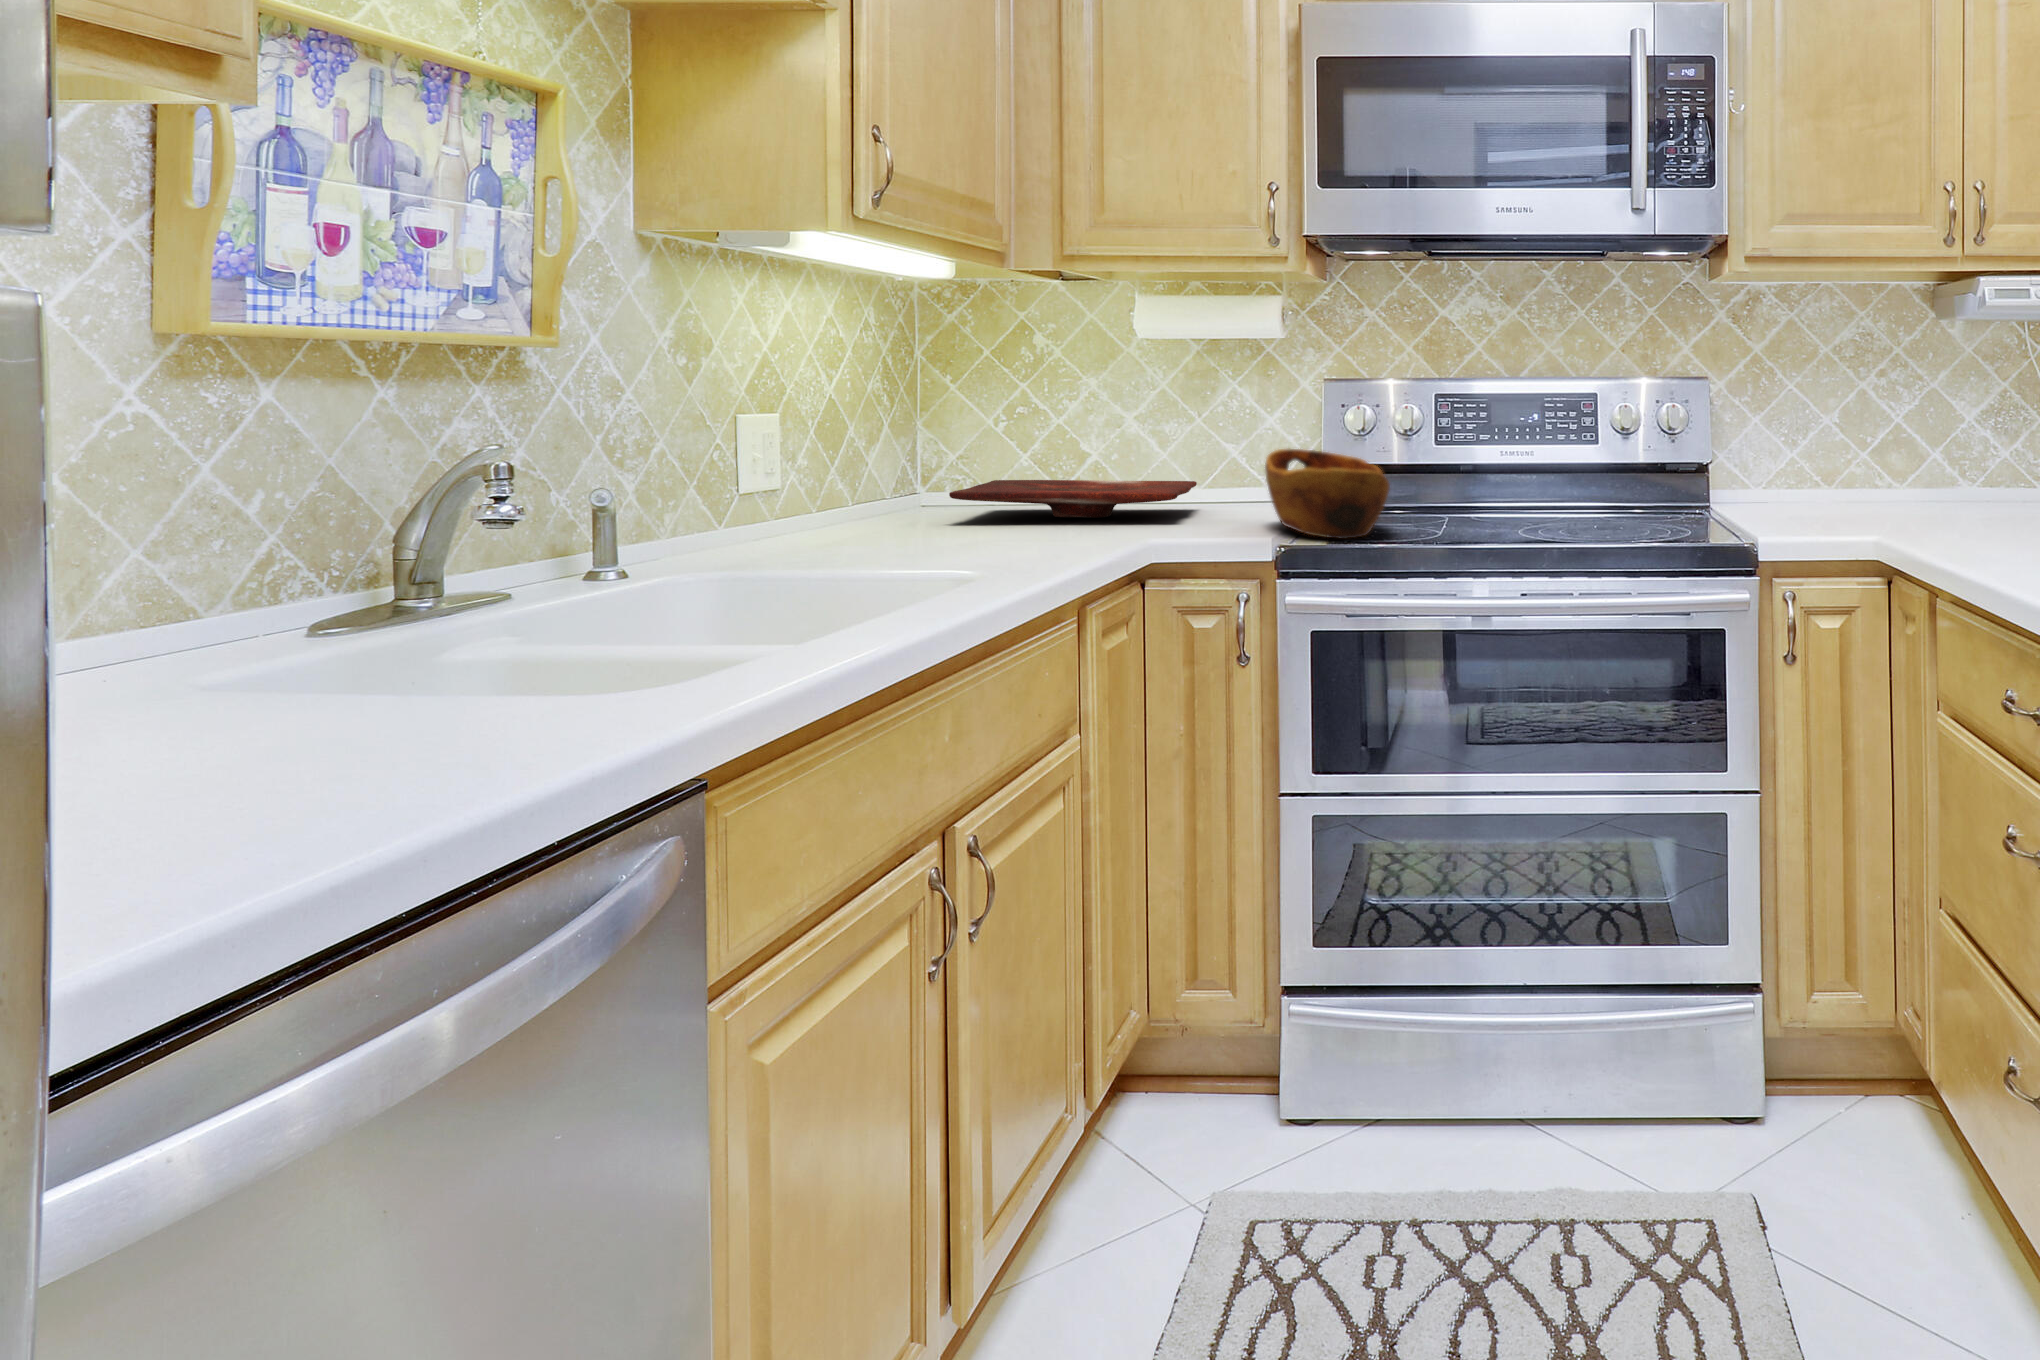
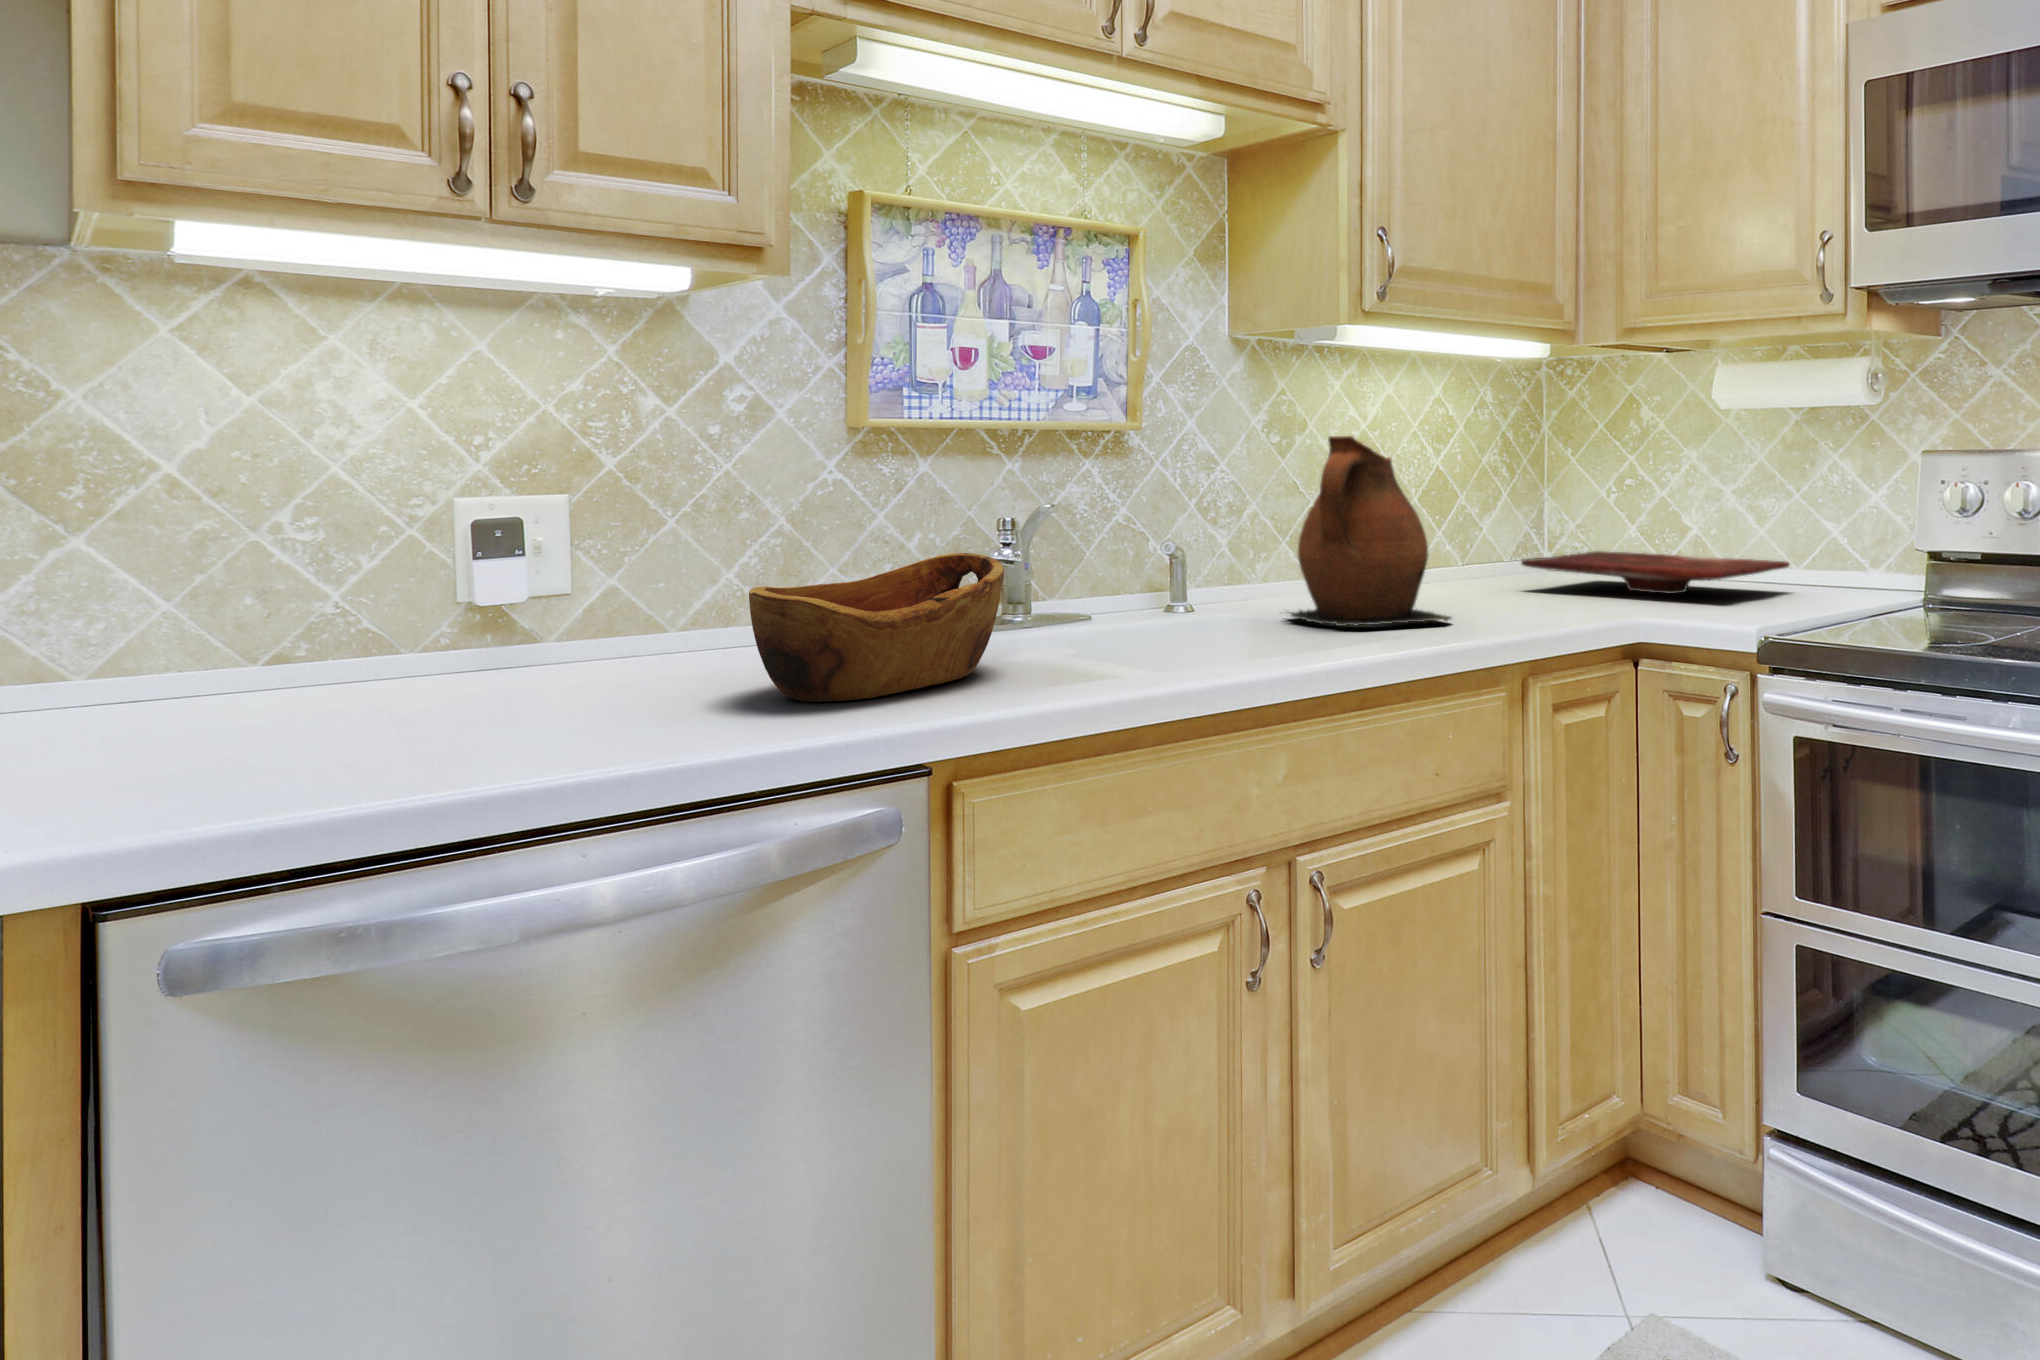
ceramic pitcher: none [762,360,976,574] -> present [1290,436,1451,626]
wooden bowl: present [1265,449,1390,538] -> present [749,553,1004,702]

